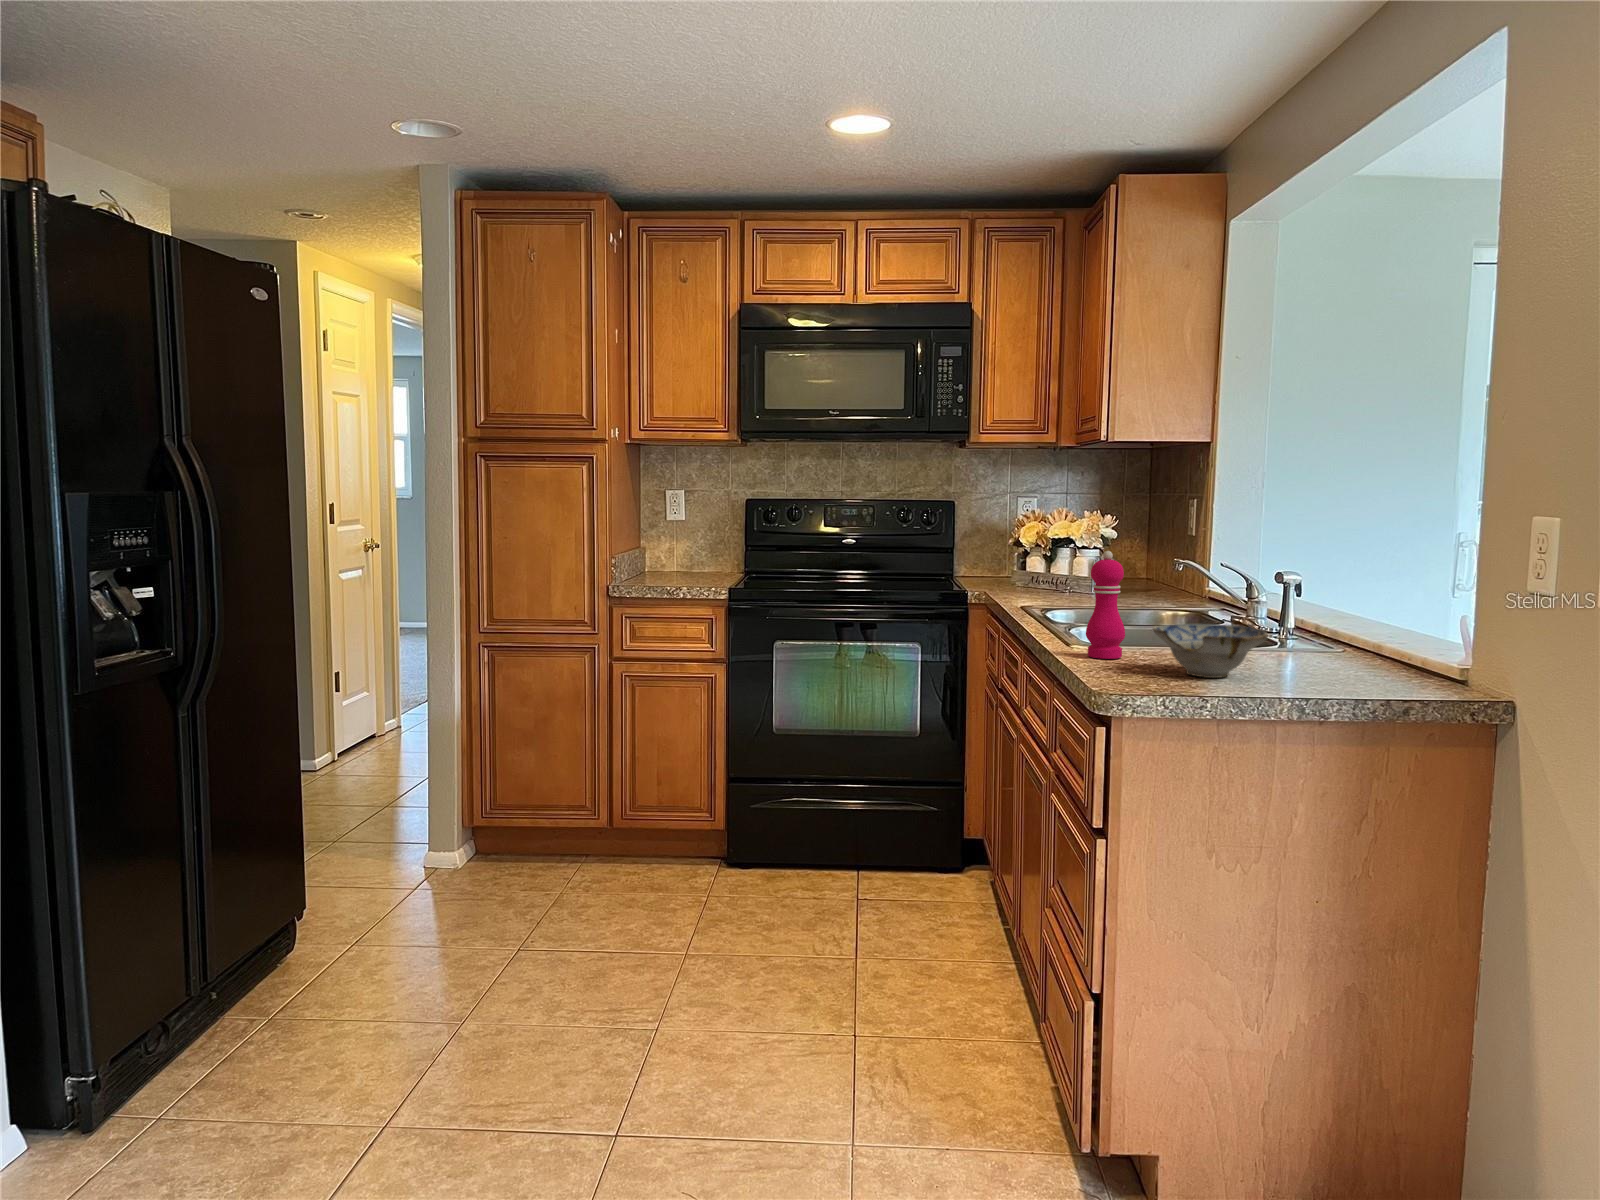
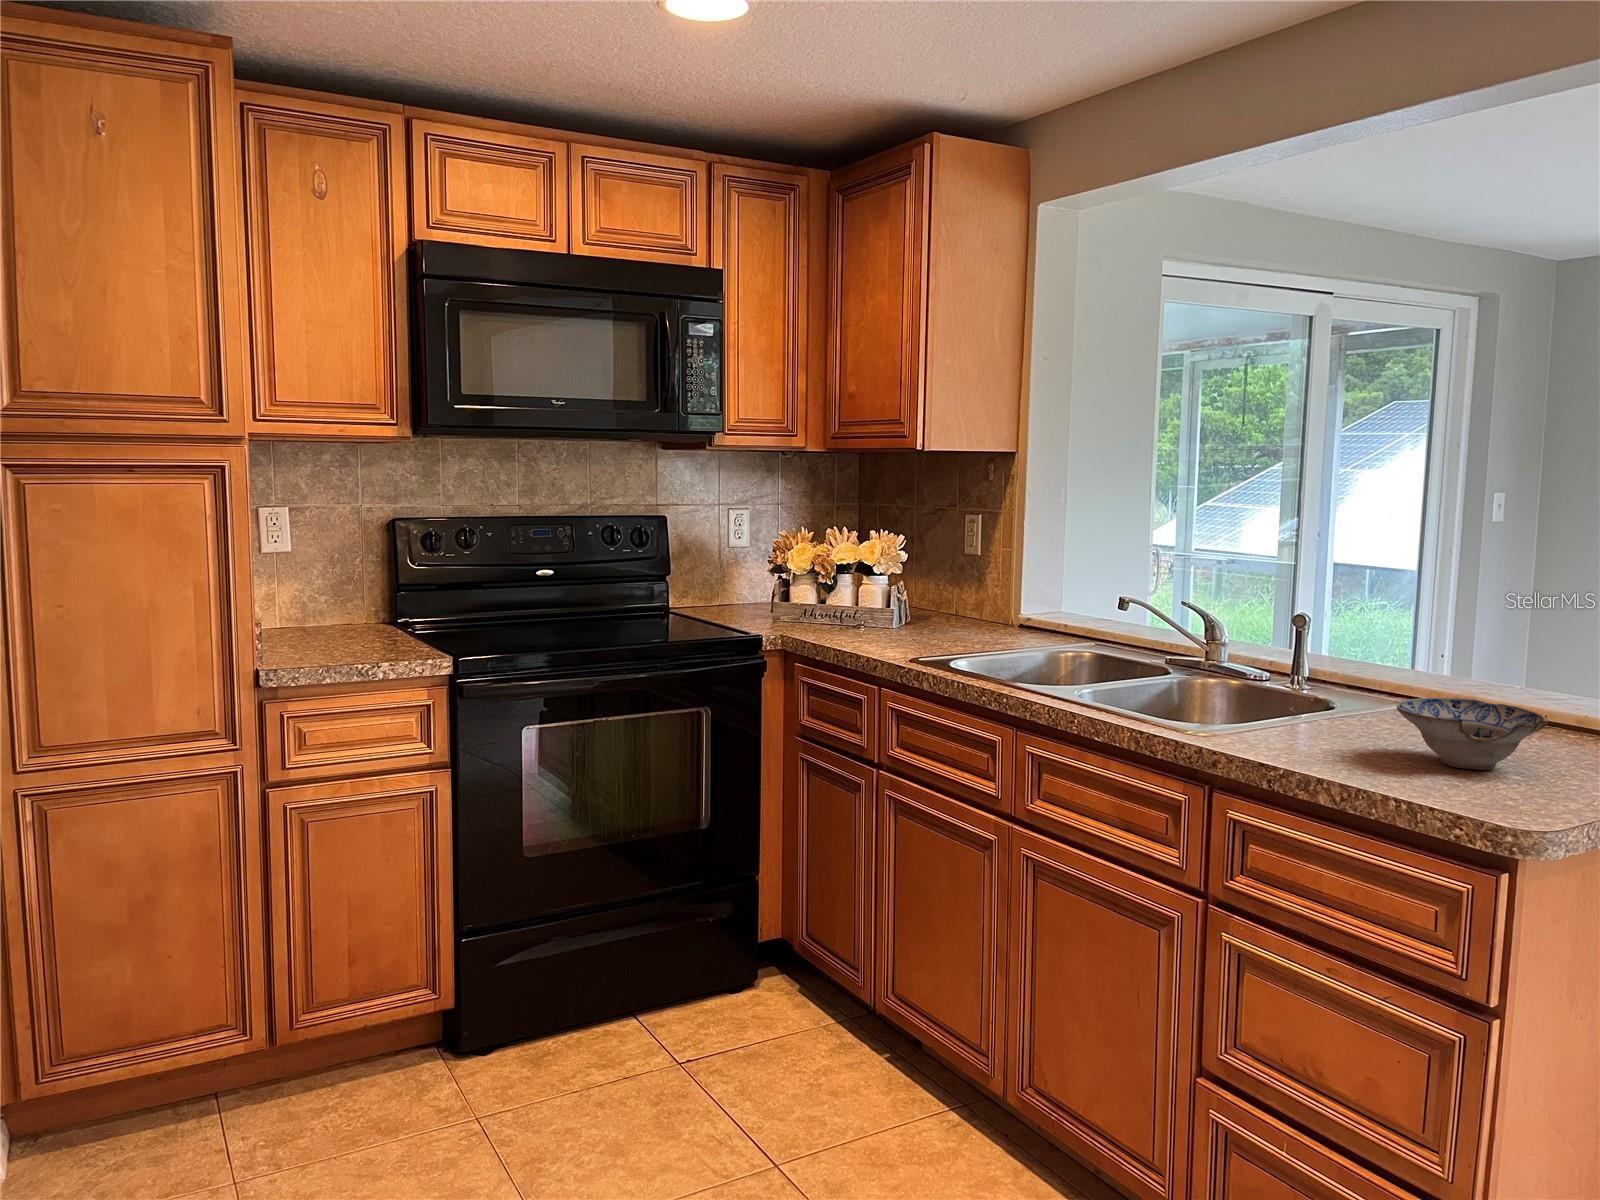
pepper mill: present [1086,551,1125,659] -> none [1260,614,1311,750]

